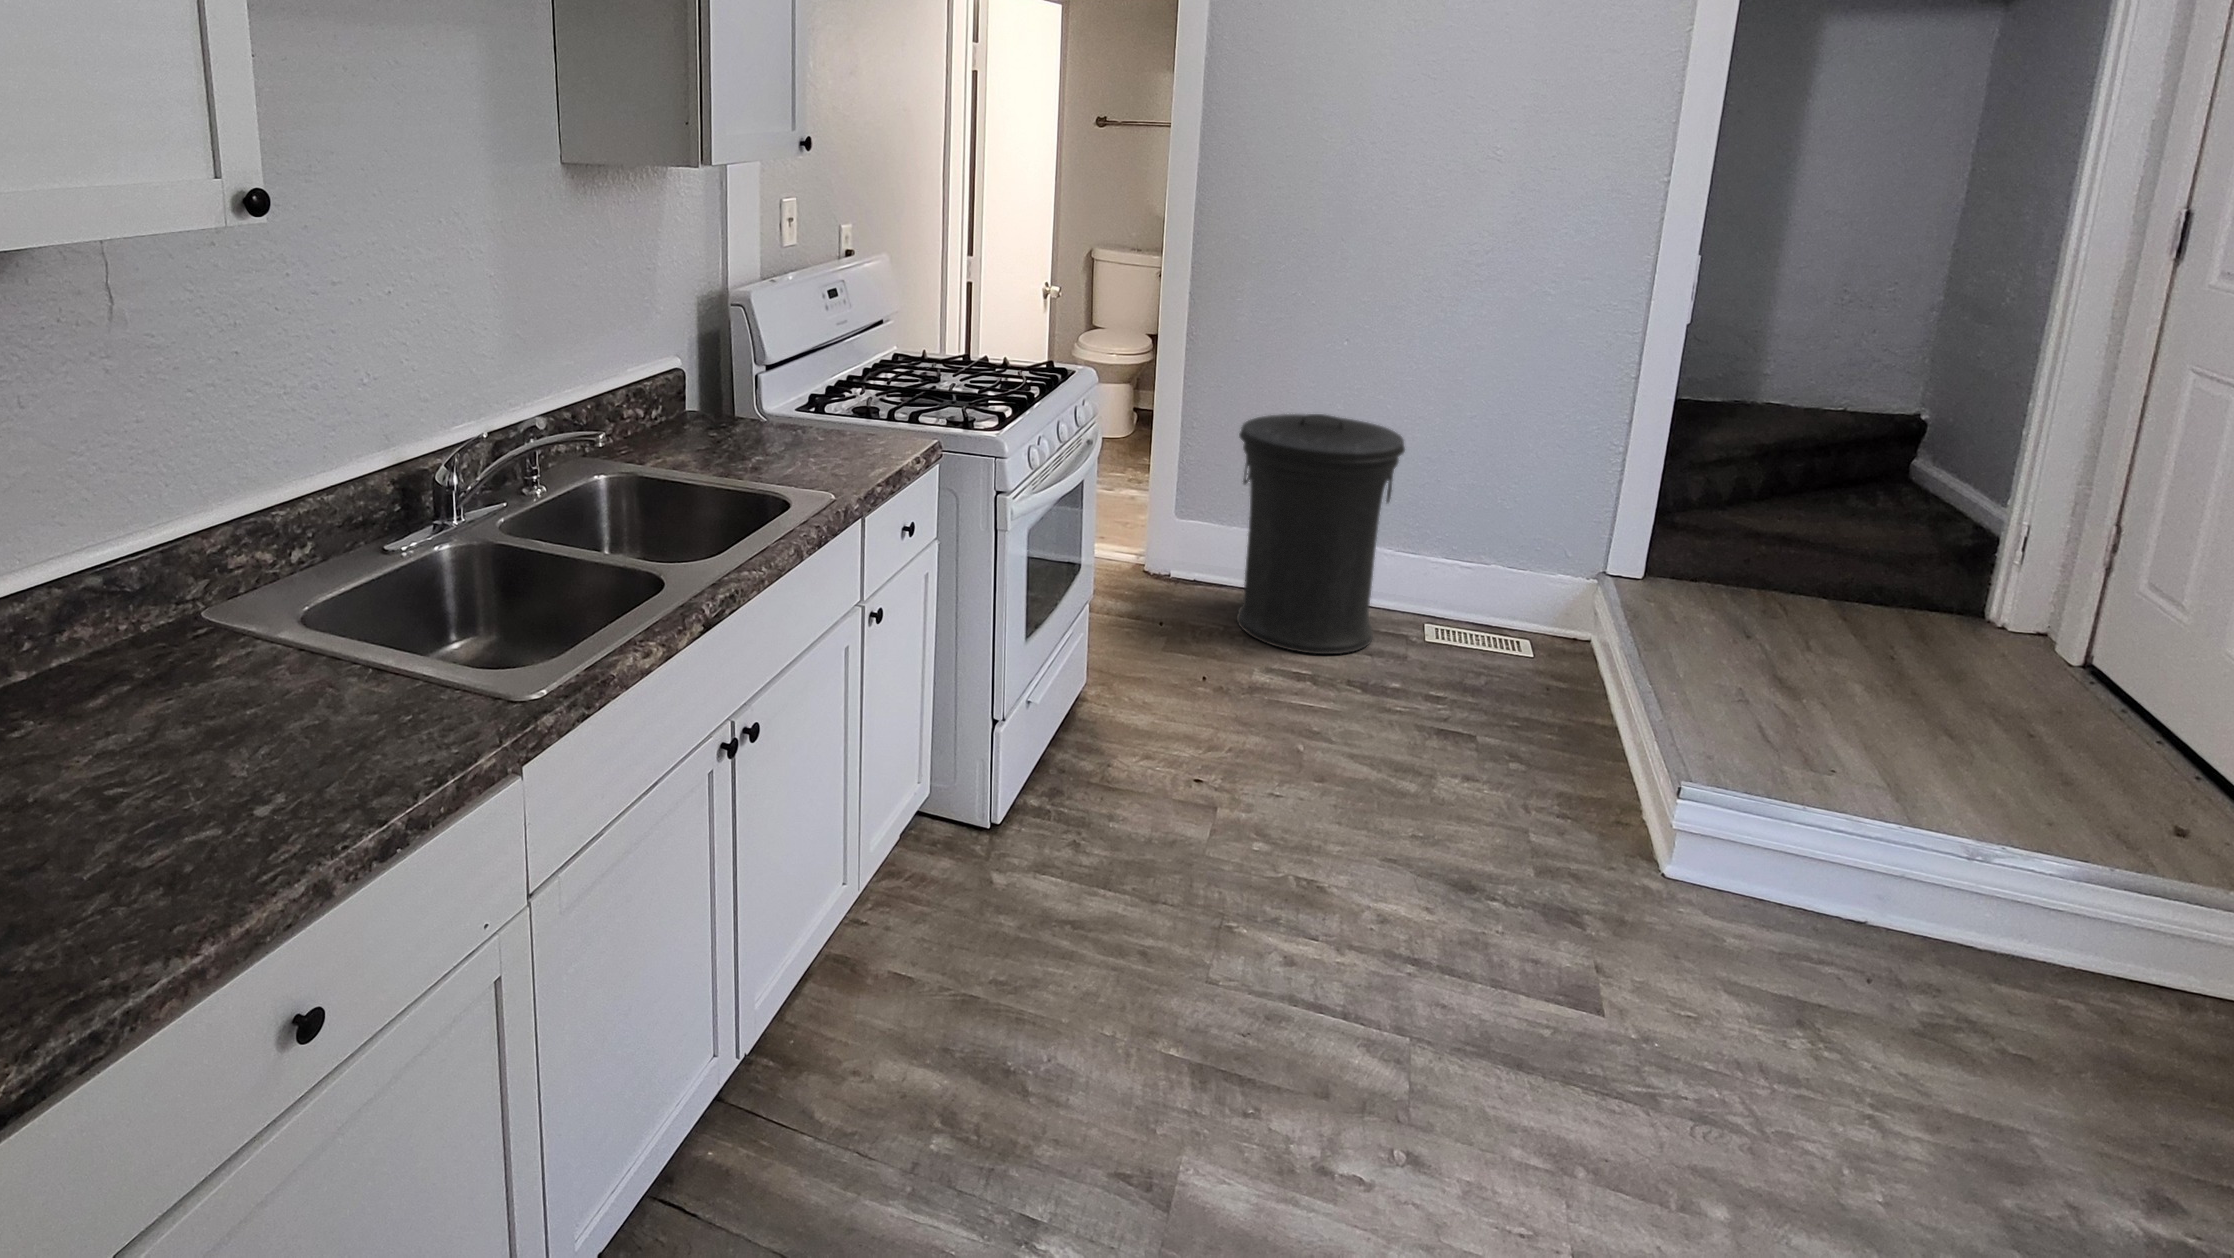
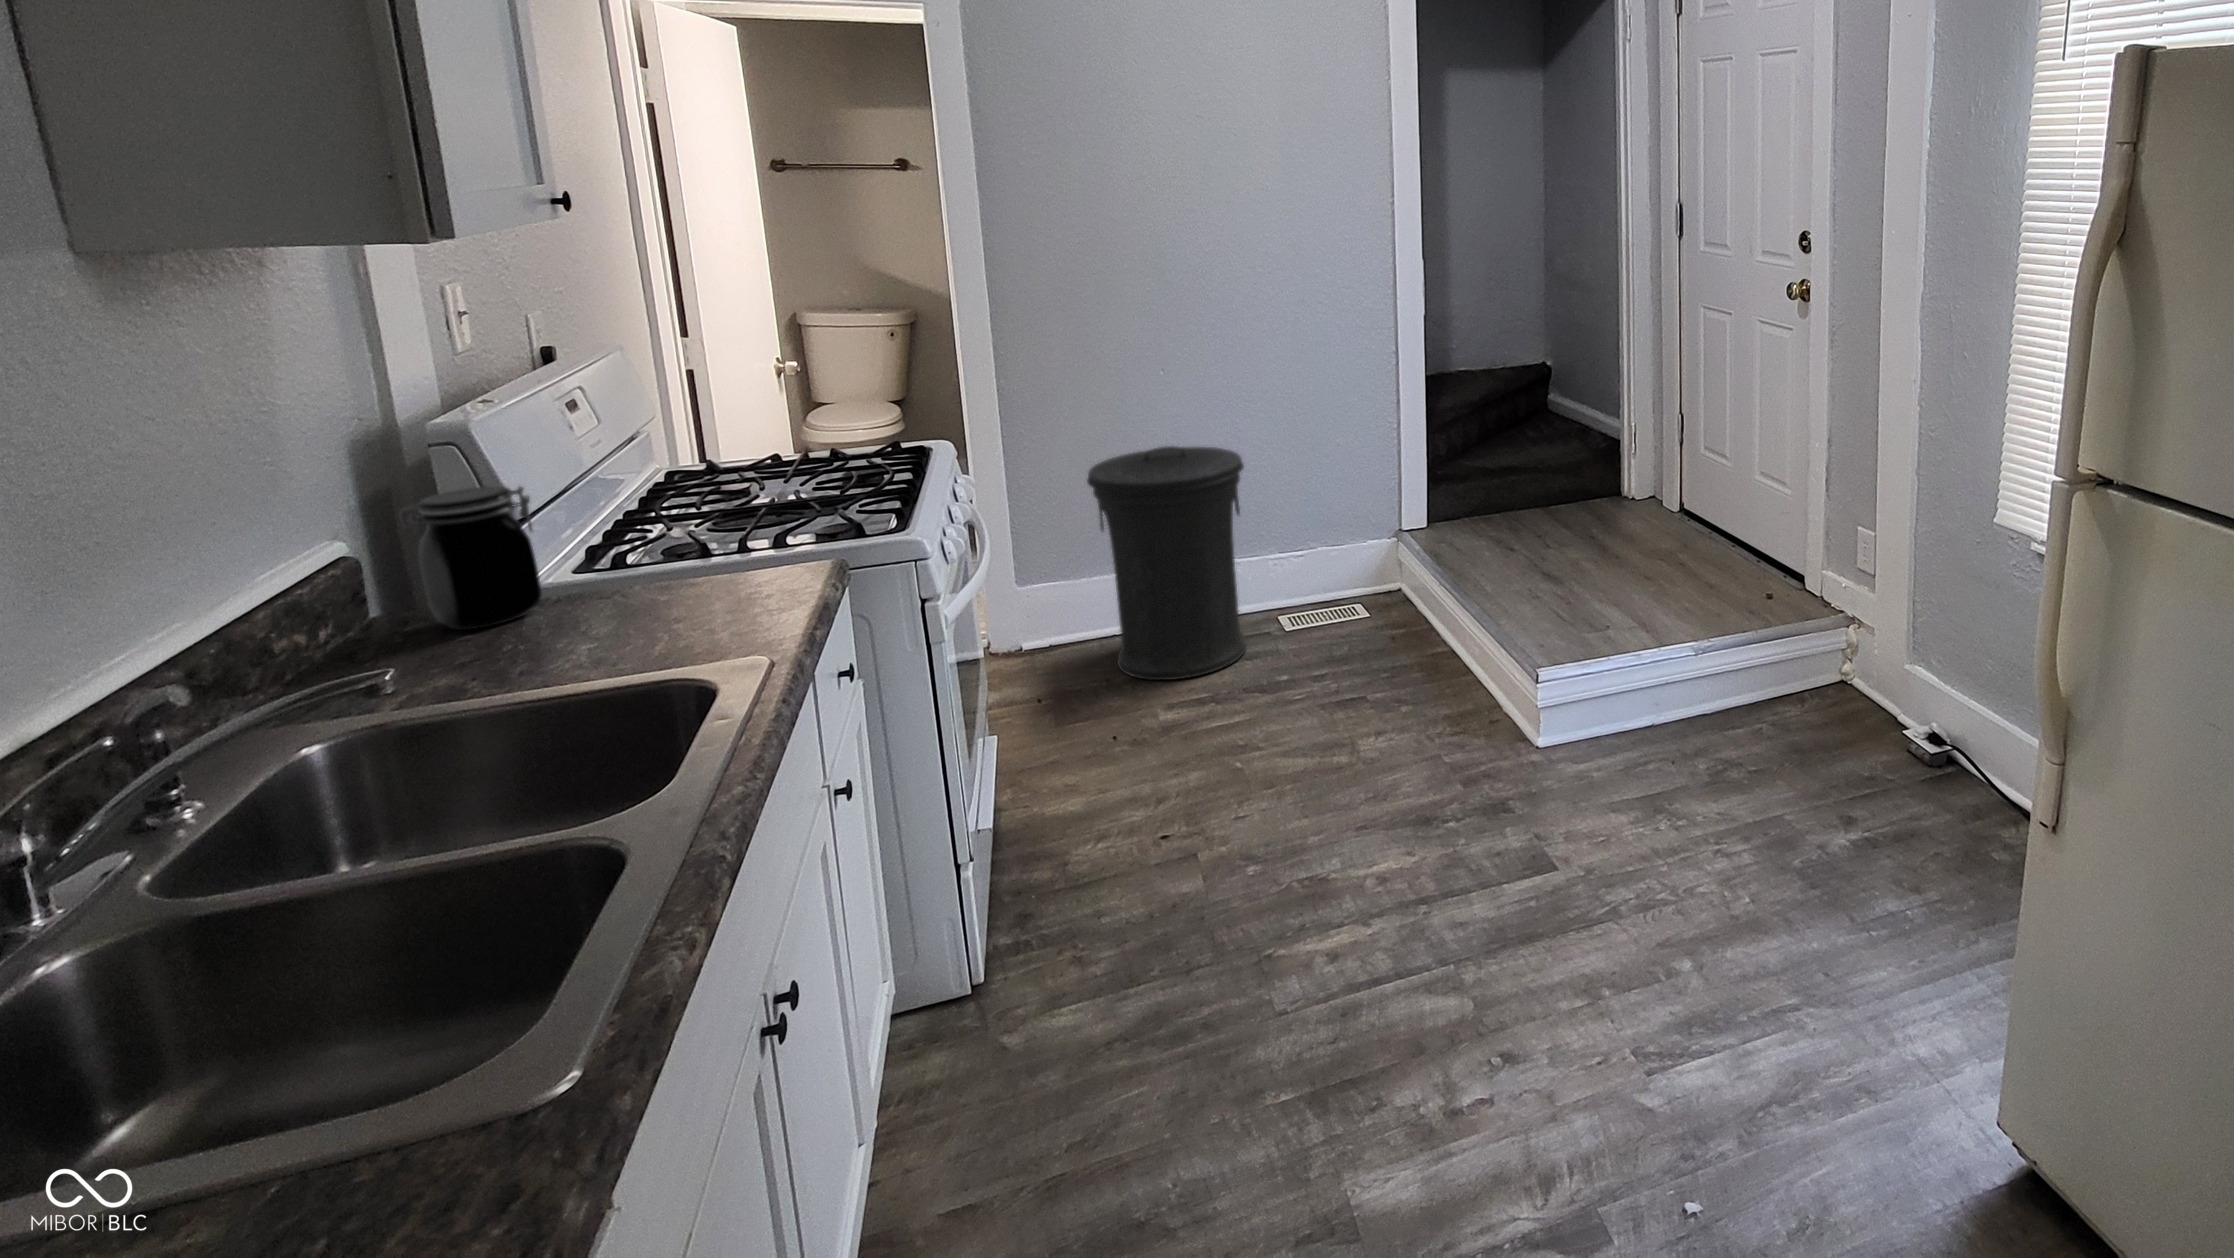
jar: none [698,337,766,433] -> present [399,486,542,630]

